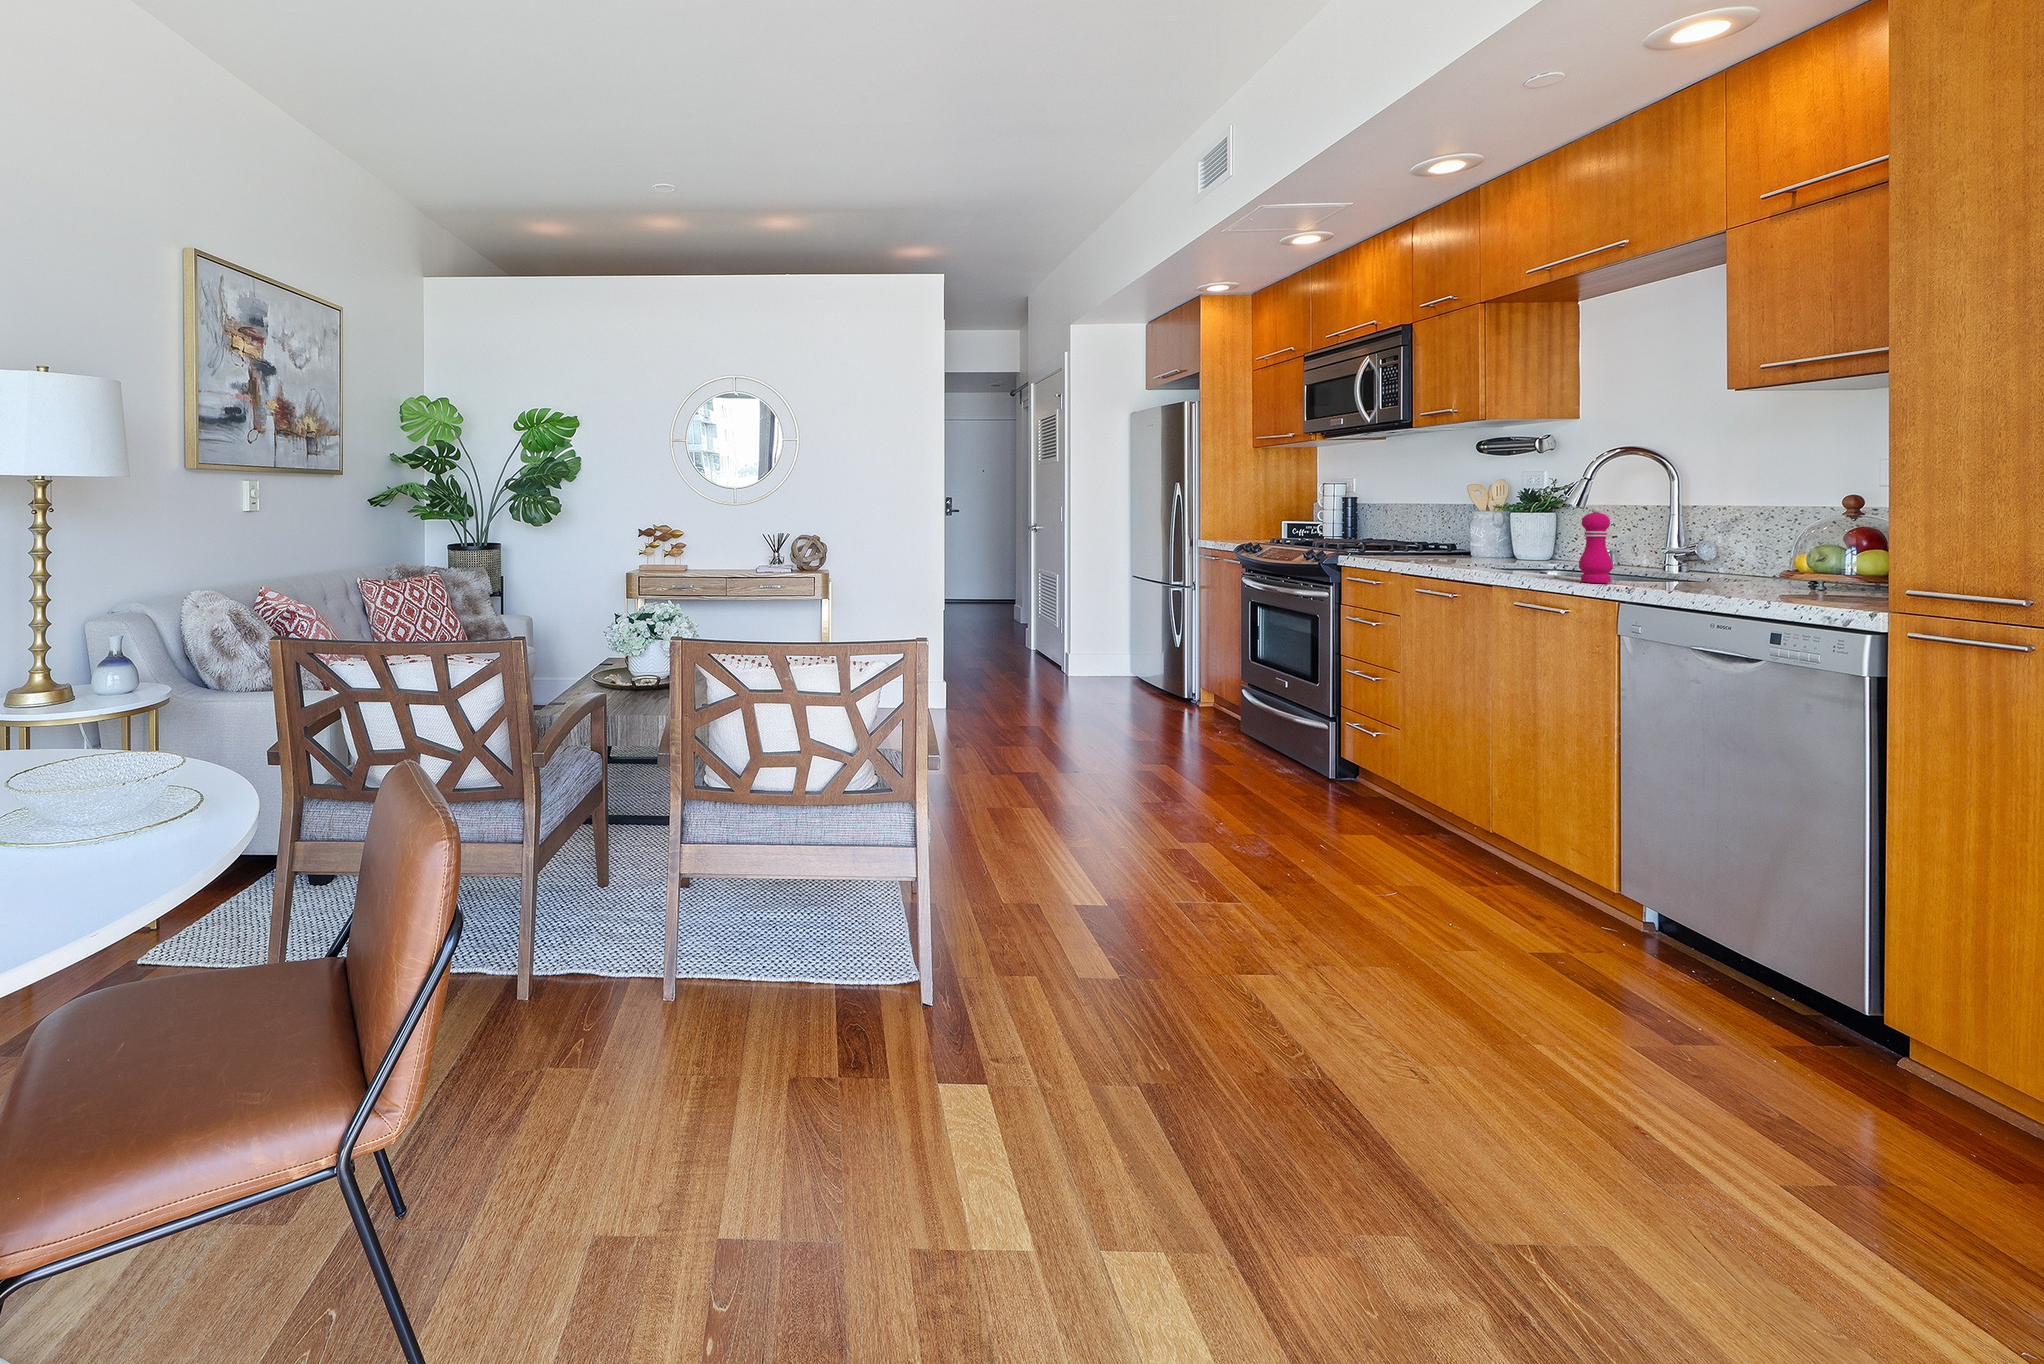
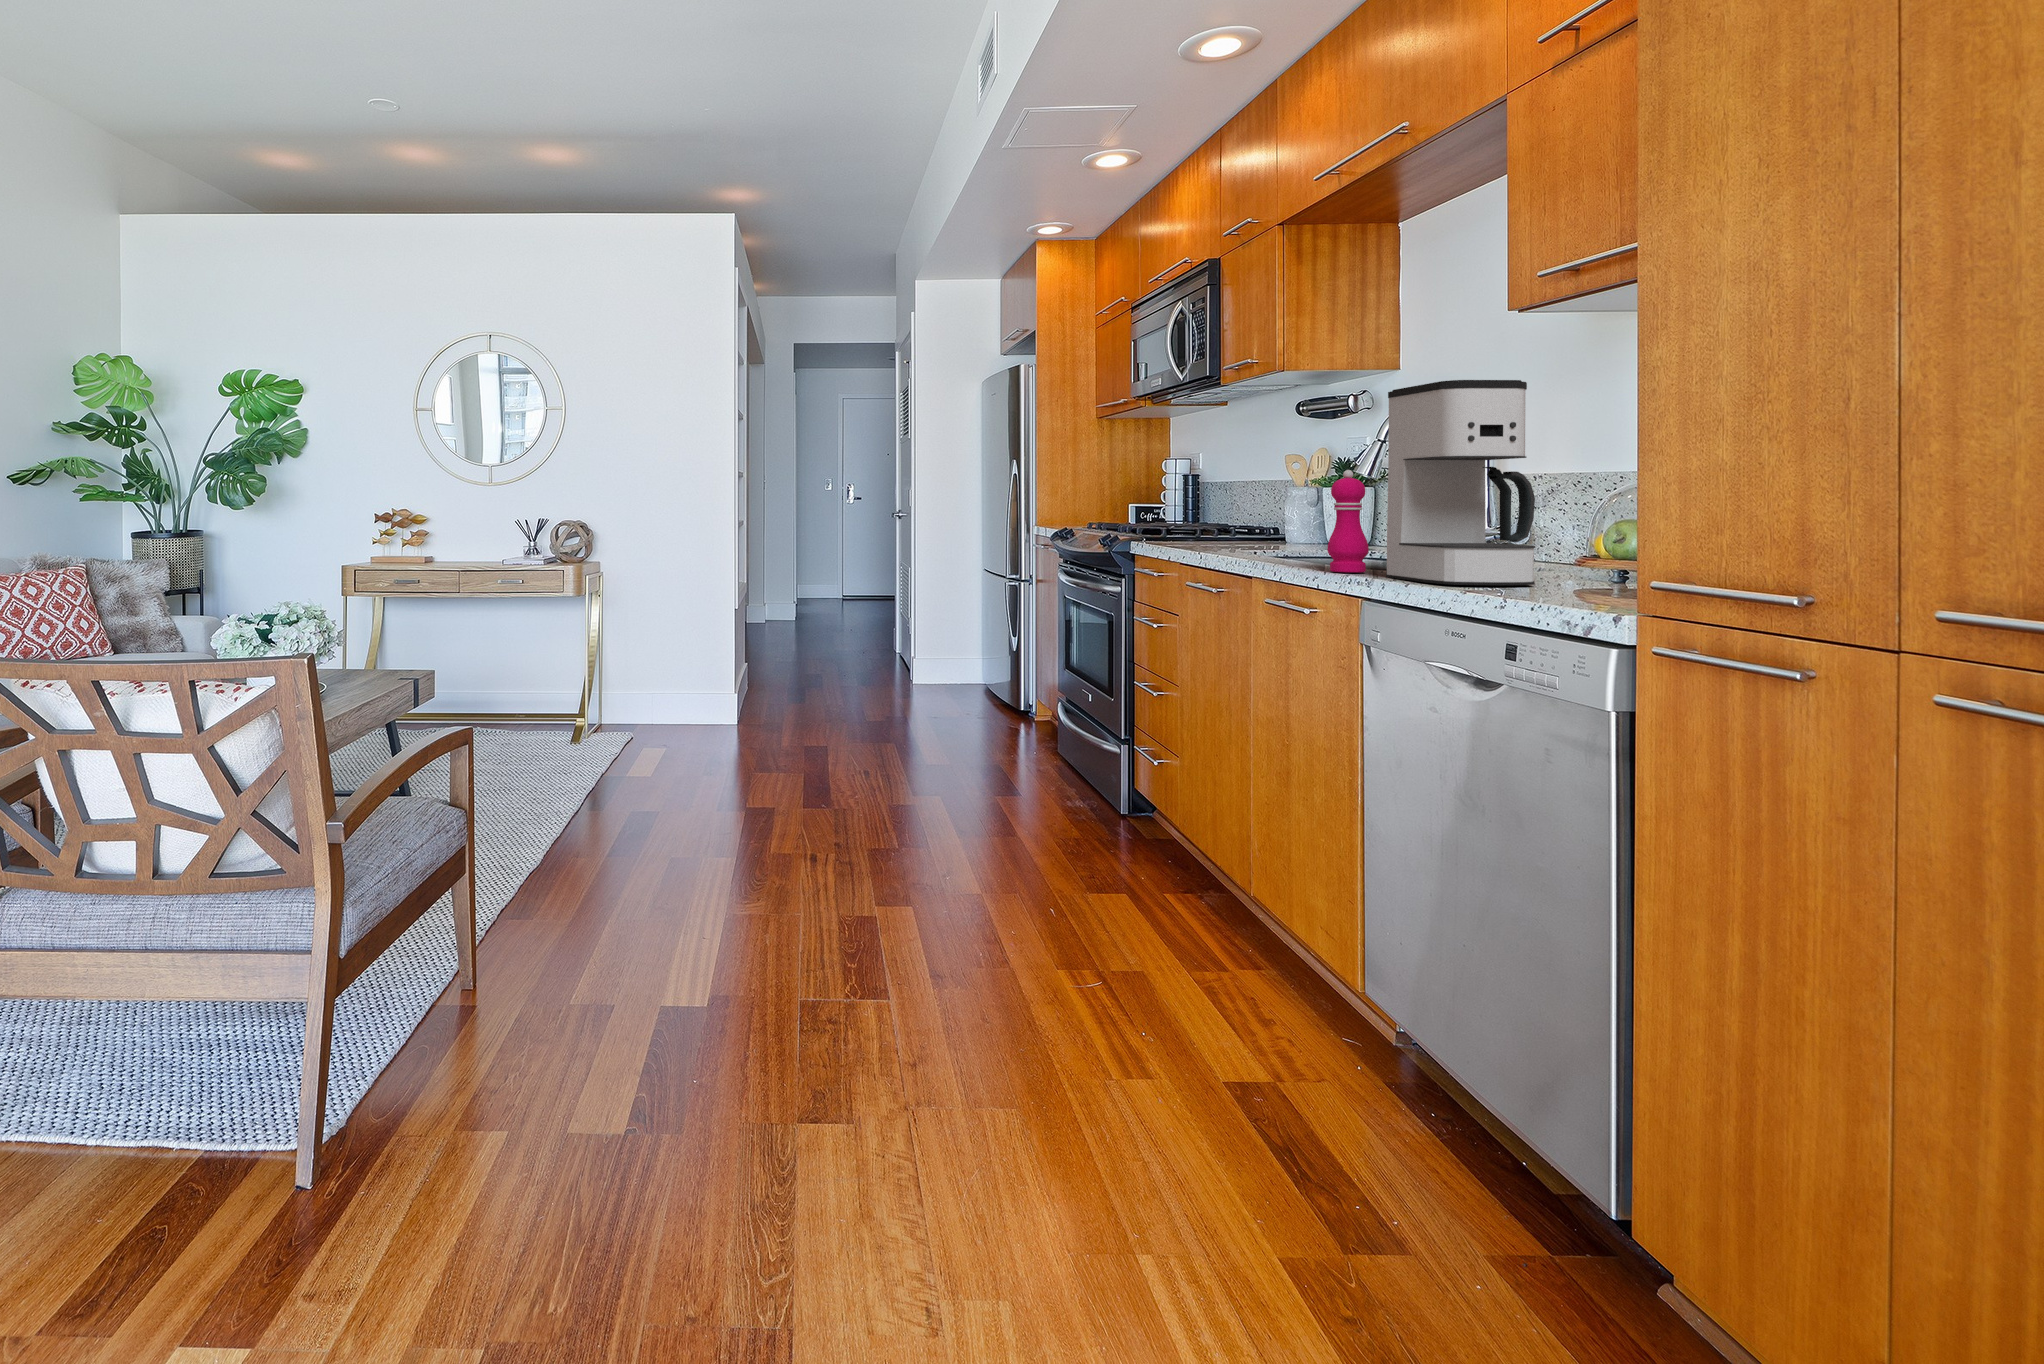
coffee maker: none [1634,446,1760,593] -> present [1386,380,1535,585]

